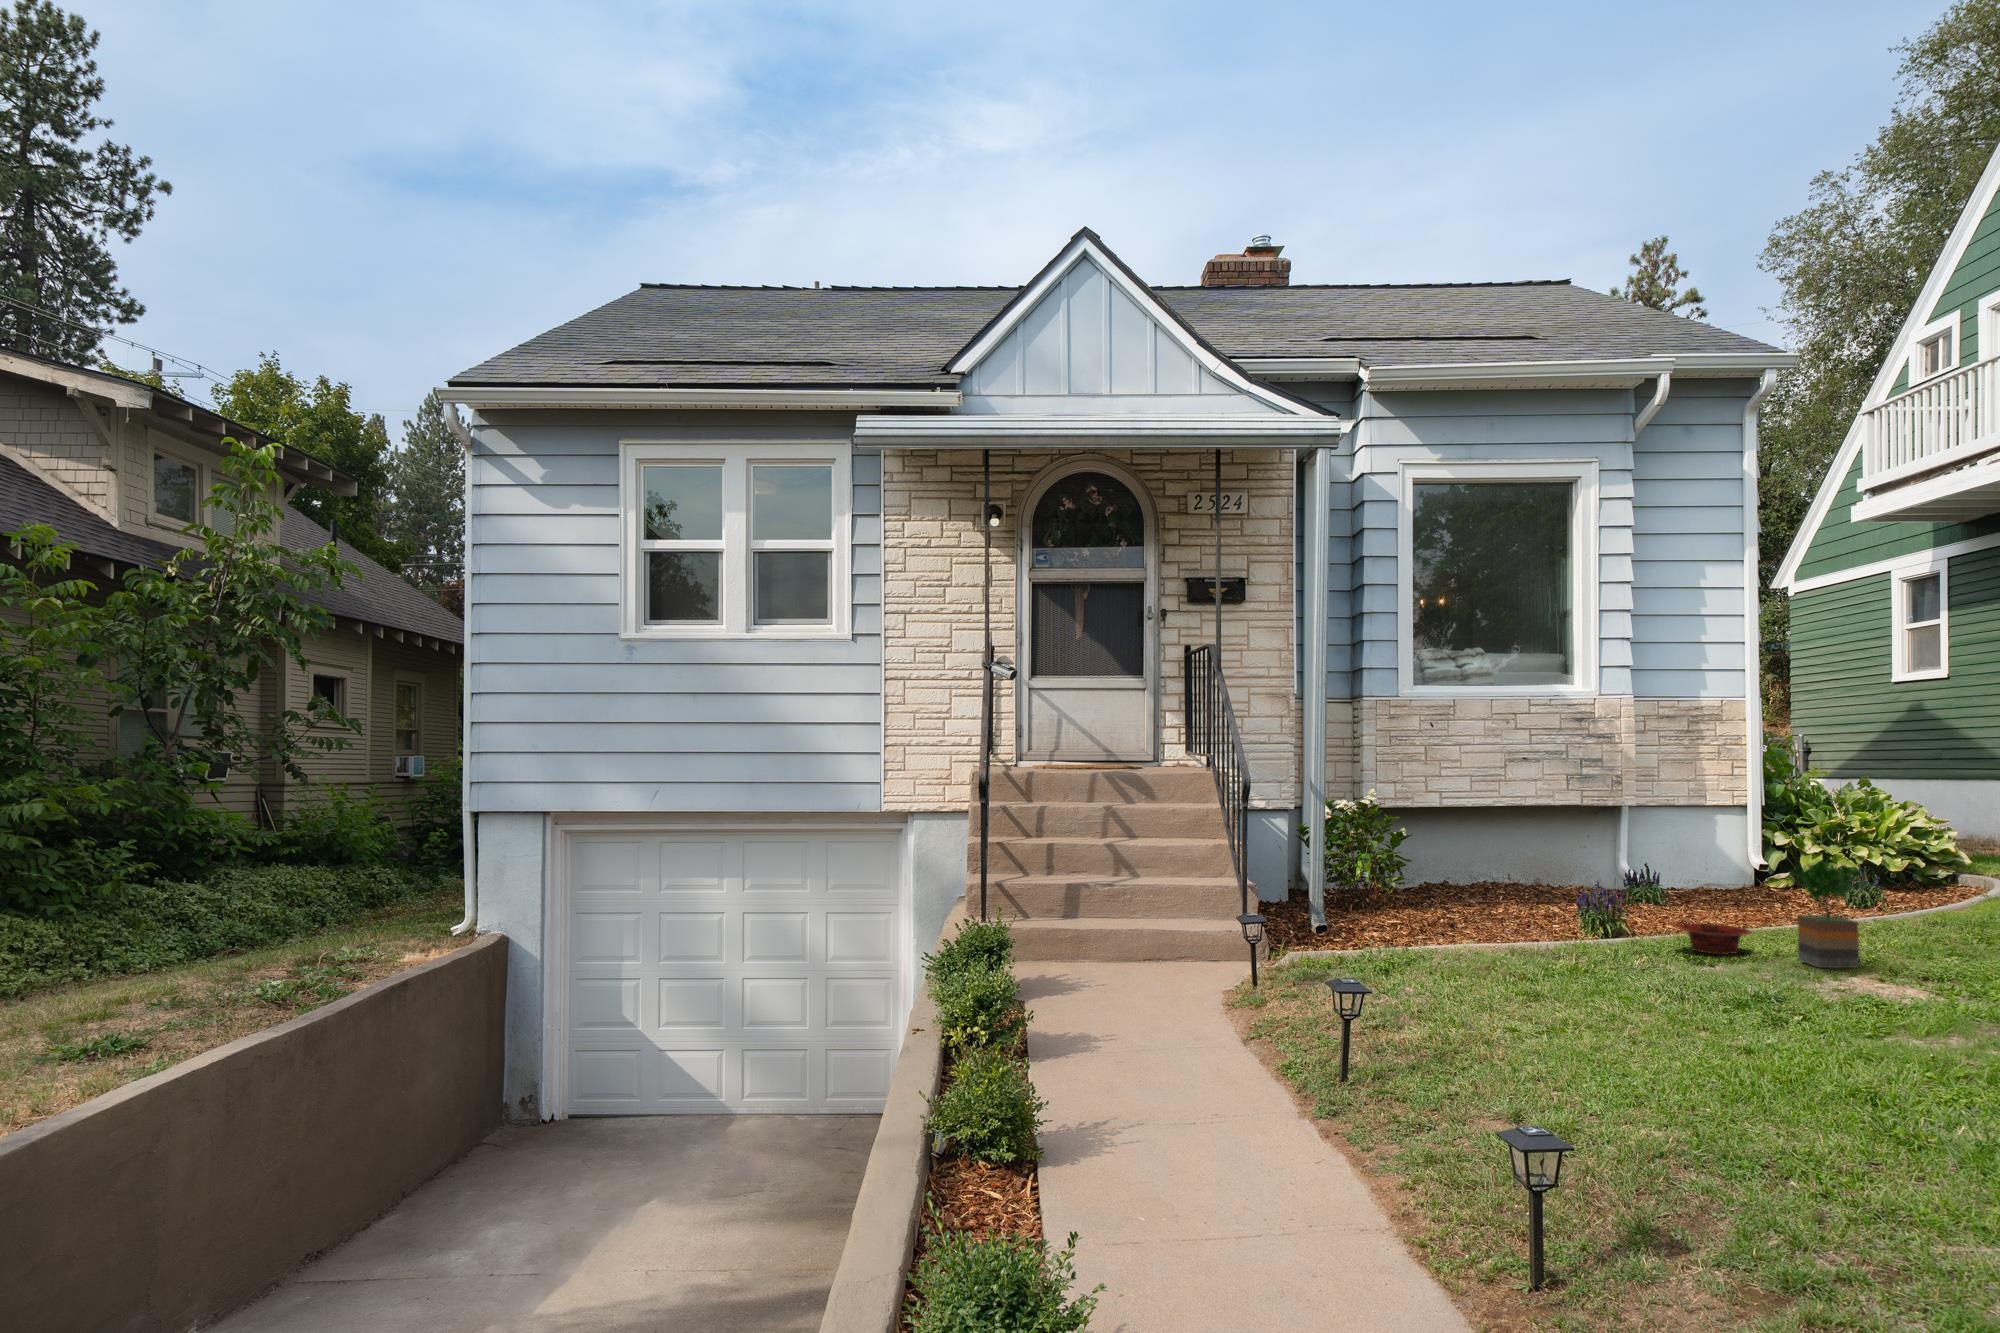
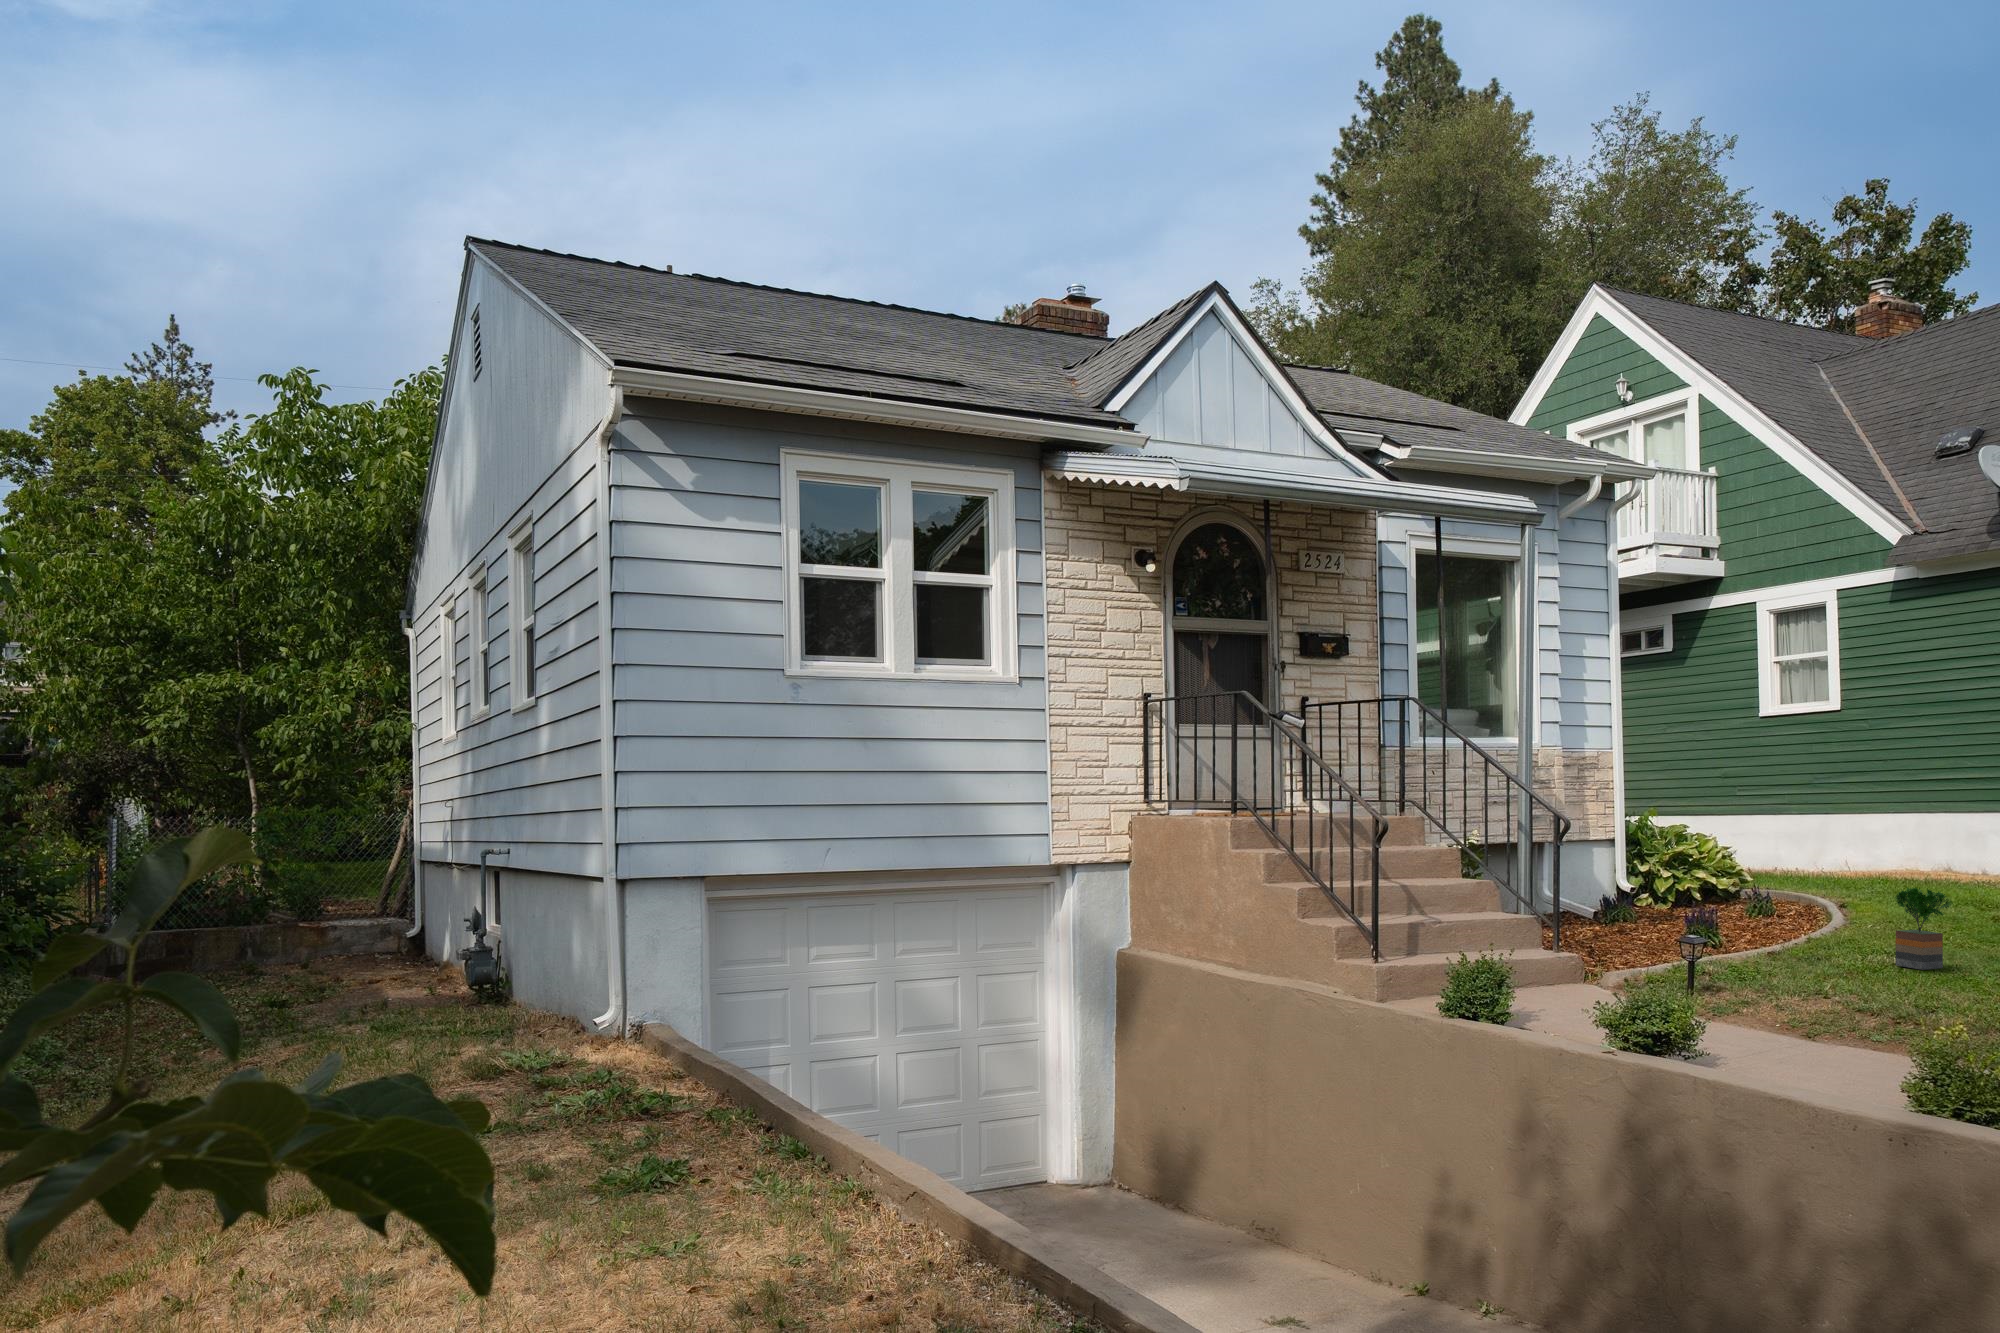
basket: present [1677,887,1752,954] -> none [1787,908,1848,965]

